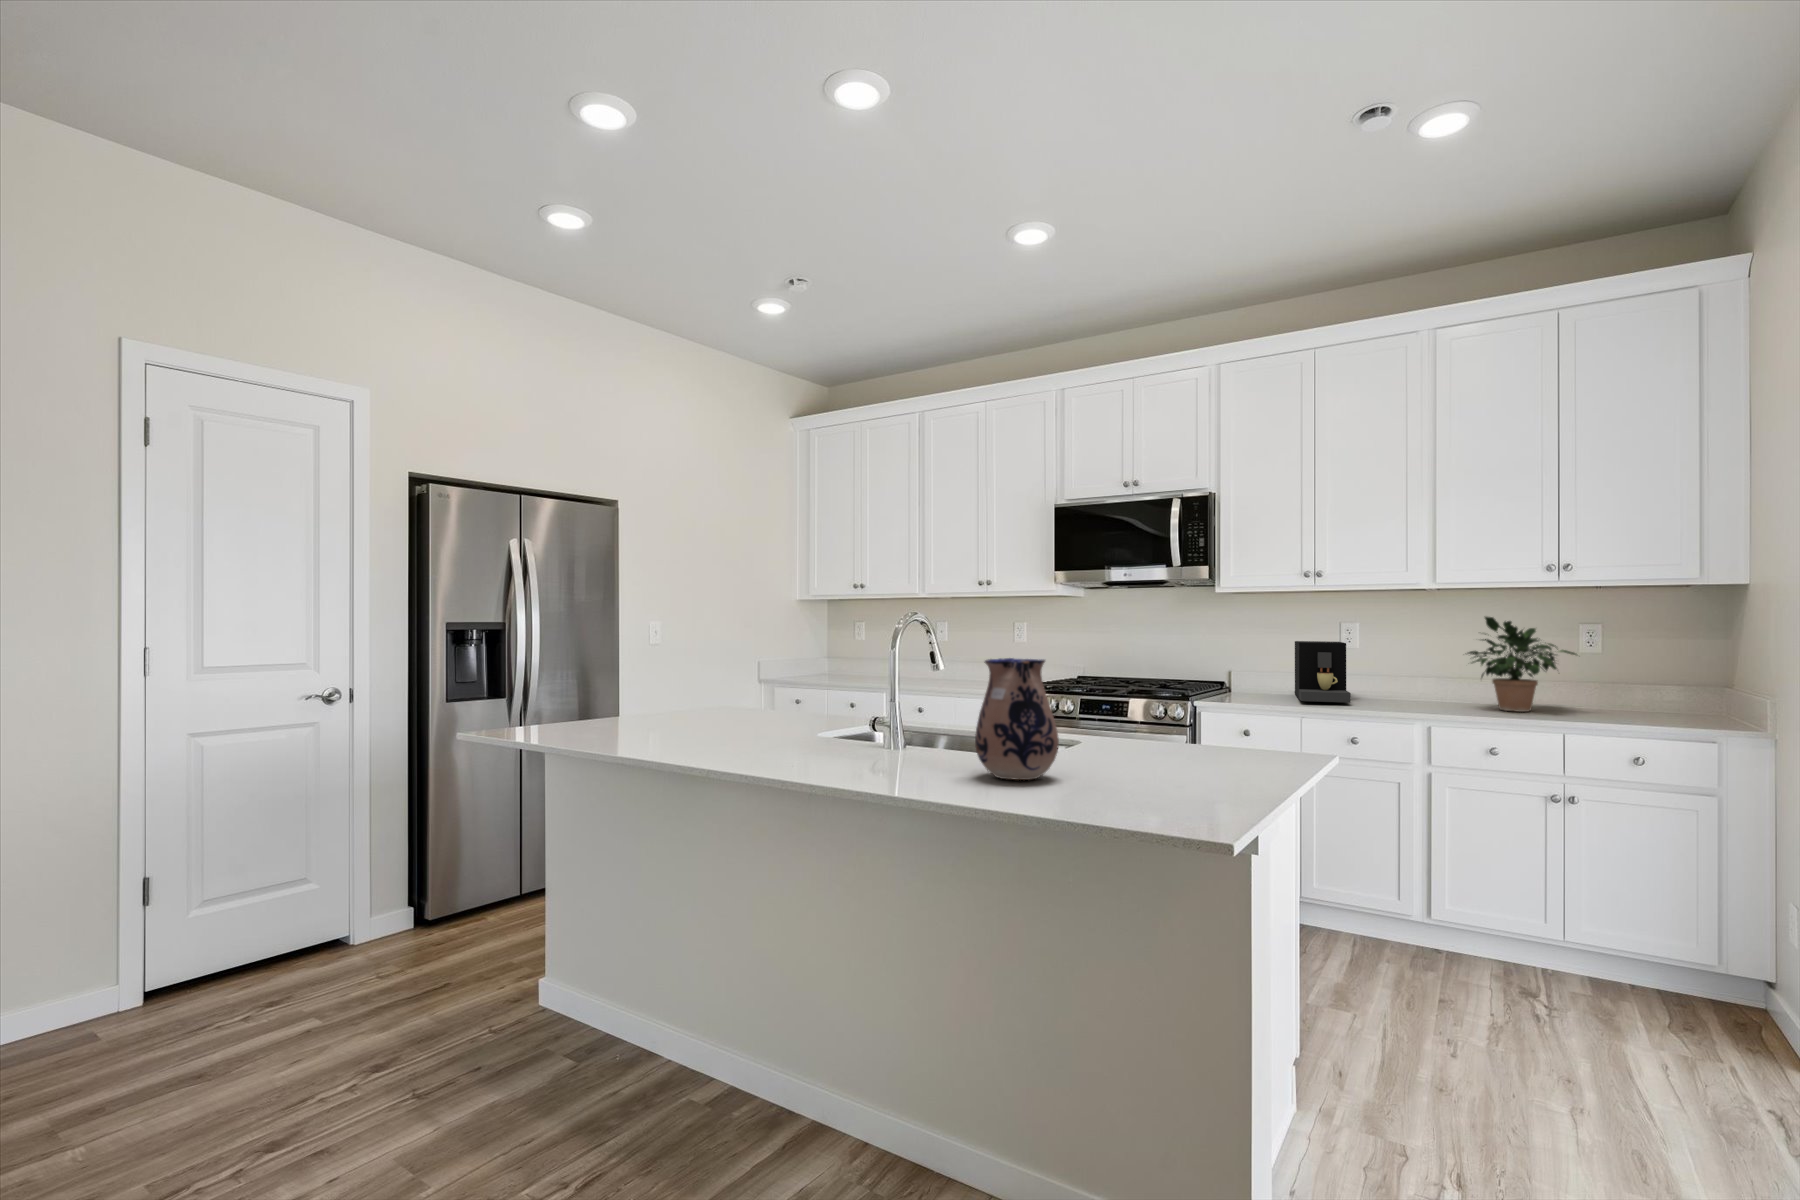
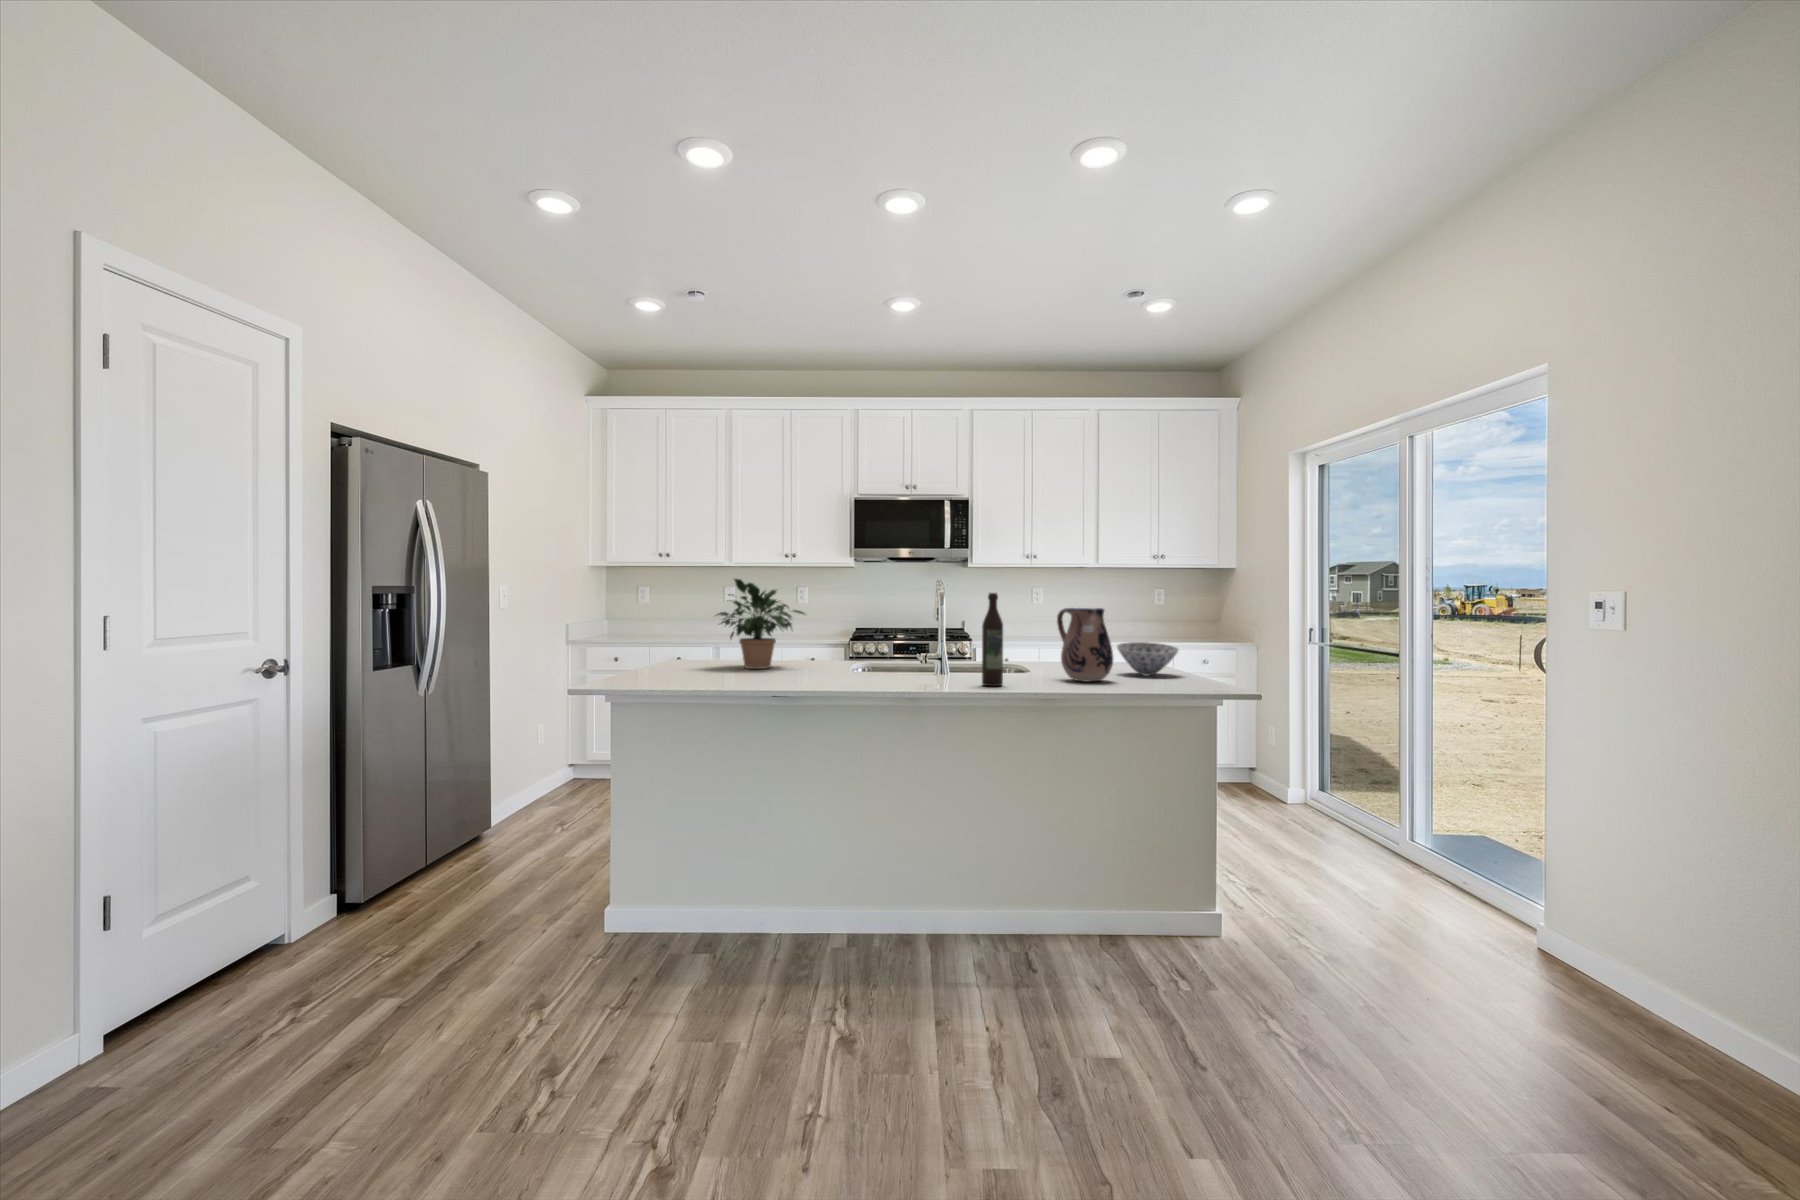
potted plant: present [1467,617,1577,712] -> present [717,579,805,669]
wine bottle: none [829,634,861,773] -> present [982,593,1003,686]
coffee maker: present [1295,641,1351,703] -> none [1004,602,1052,640]
bowl: none [1124,718,1231,778] -> present [1117,642,1178,675]

